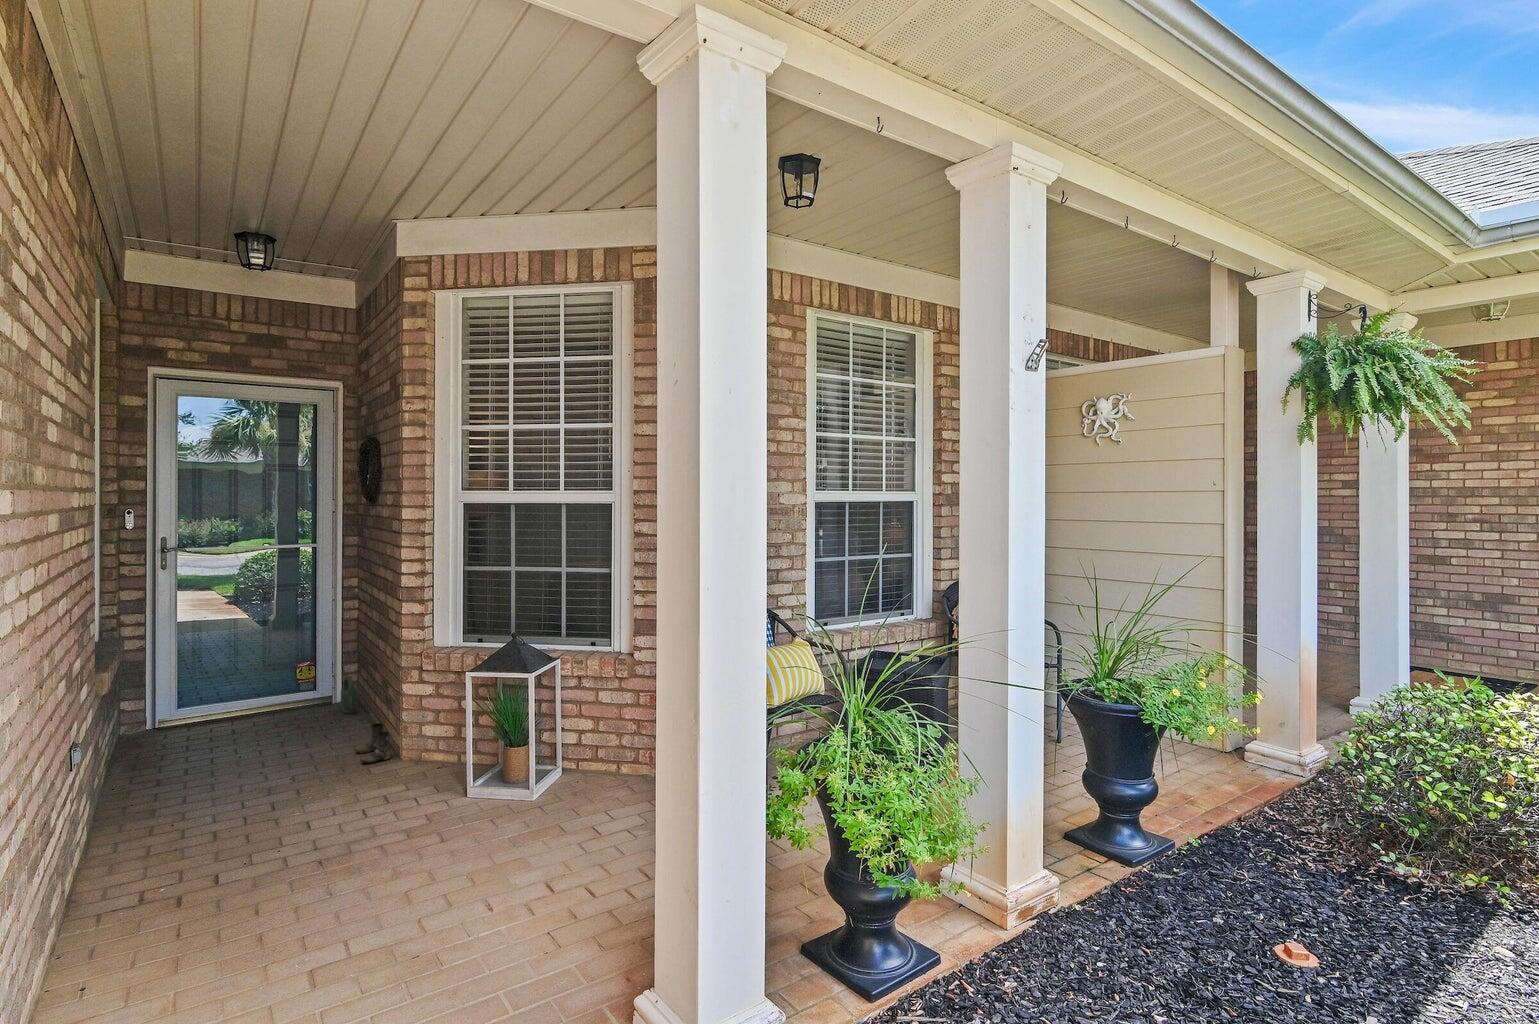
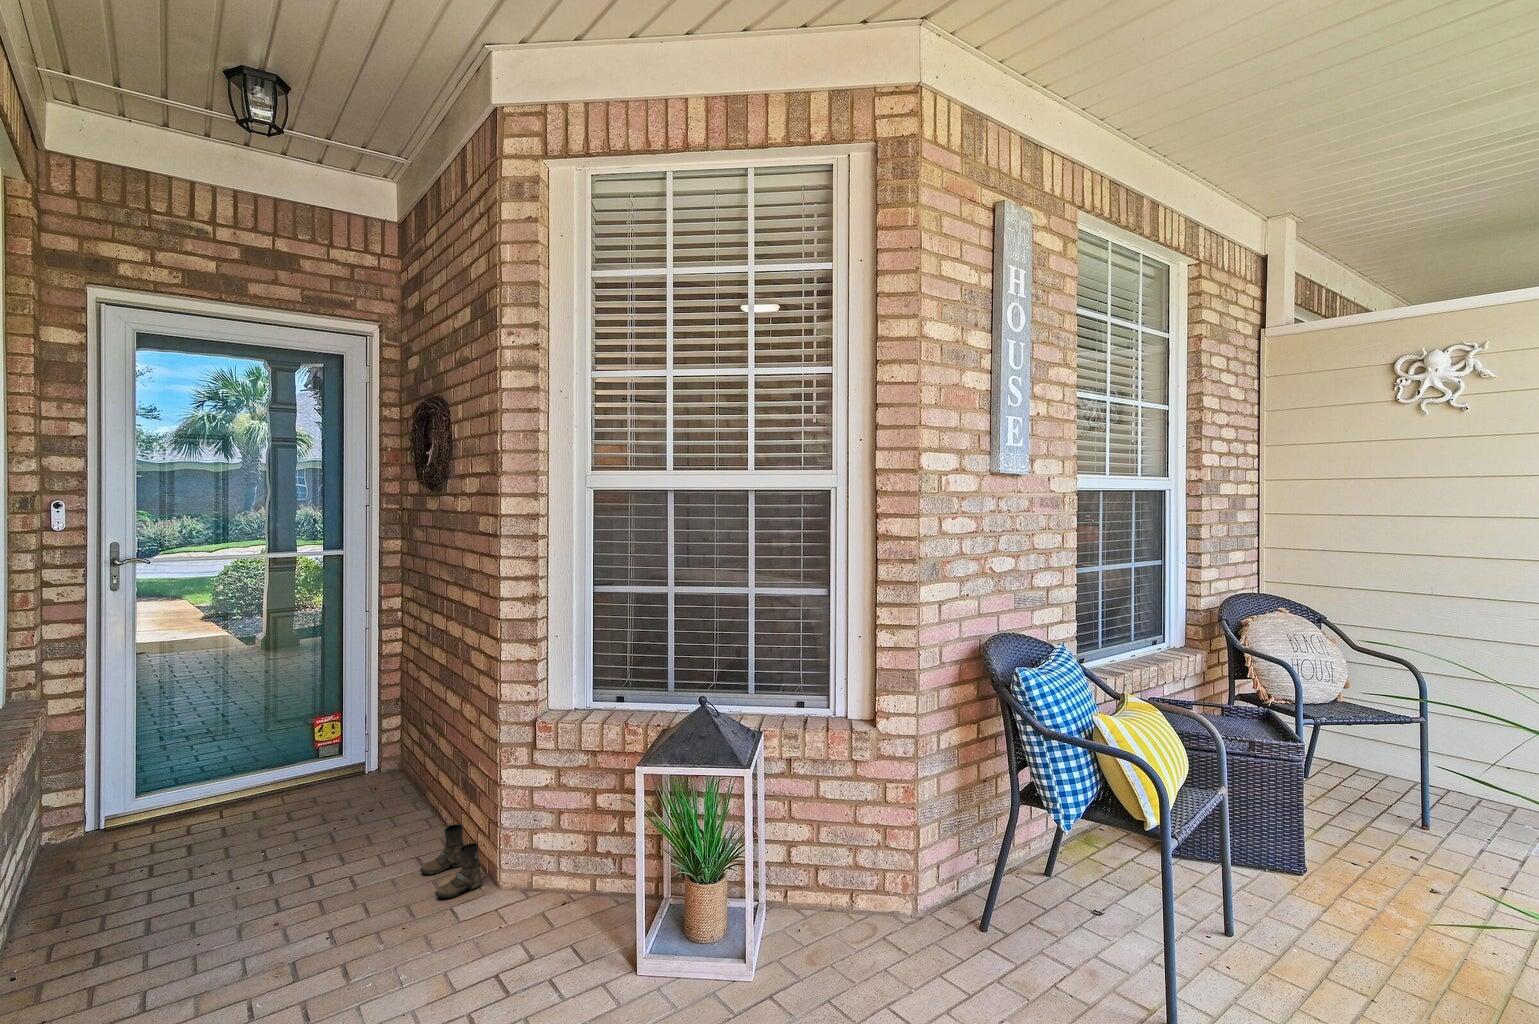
watering can: present [341,676,358,713] -> none [378,736,403,791]

